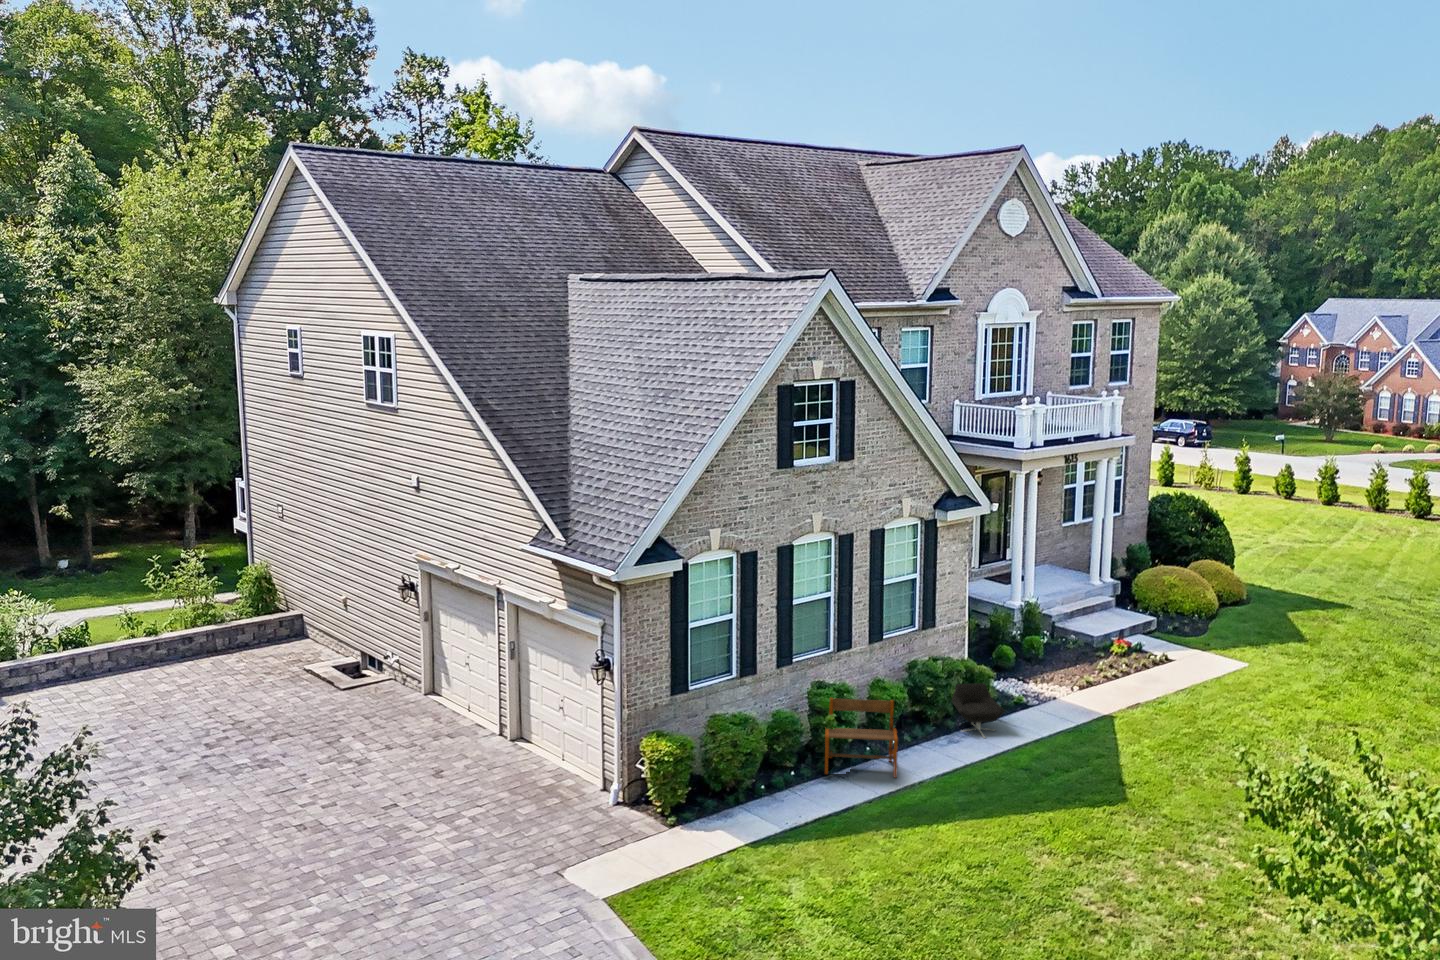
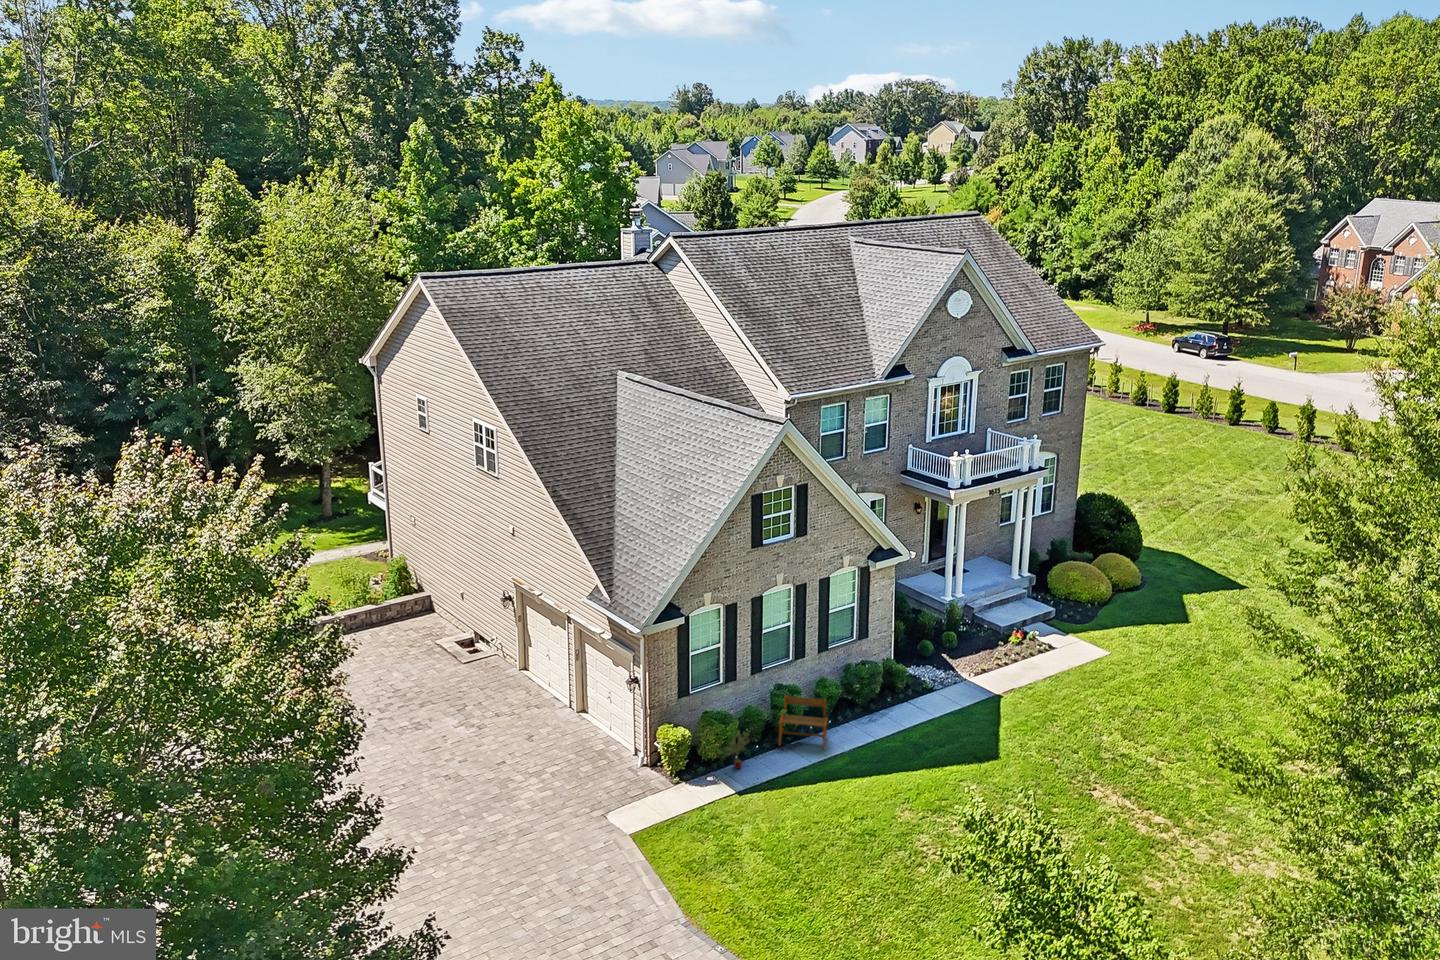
lounge chair: present [952,683,1005,738] -> none [874,680,907,719]
potted tree: none [748,742,786,805] -> present [727,731,749,769]

